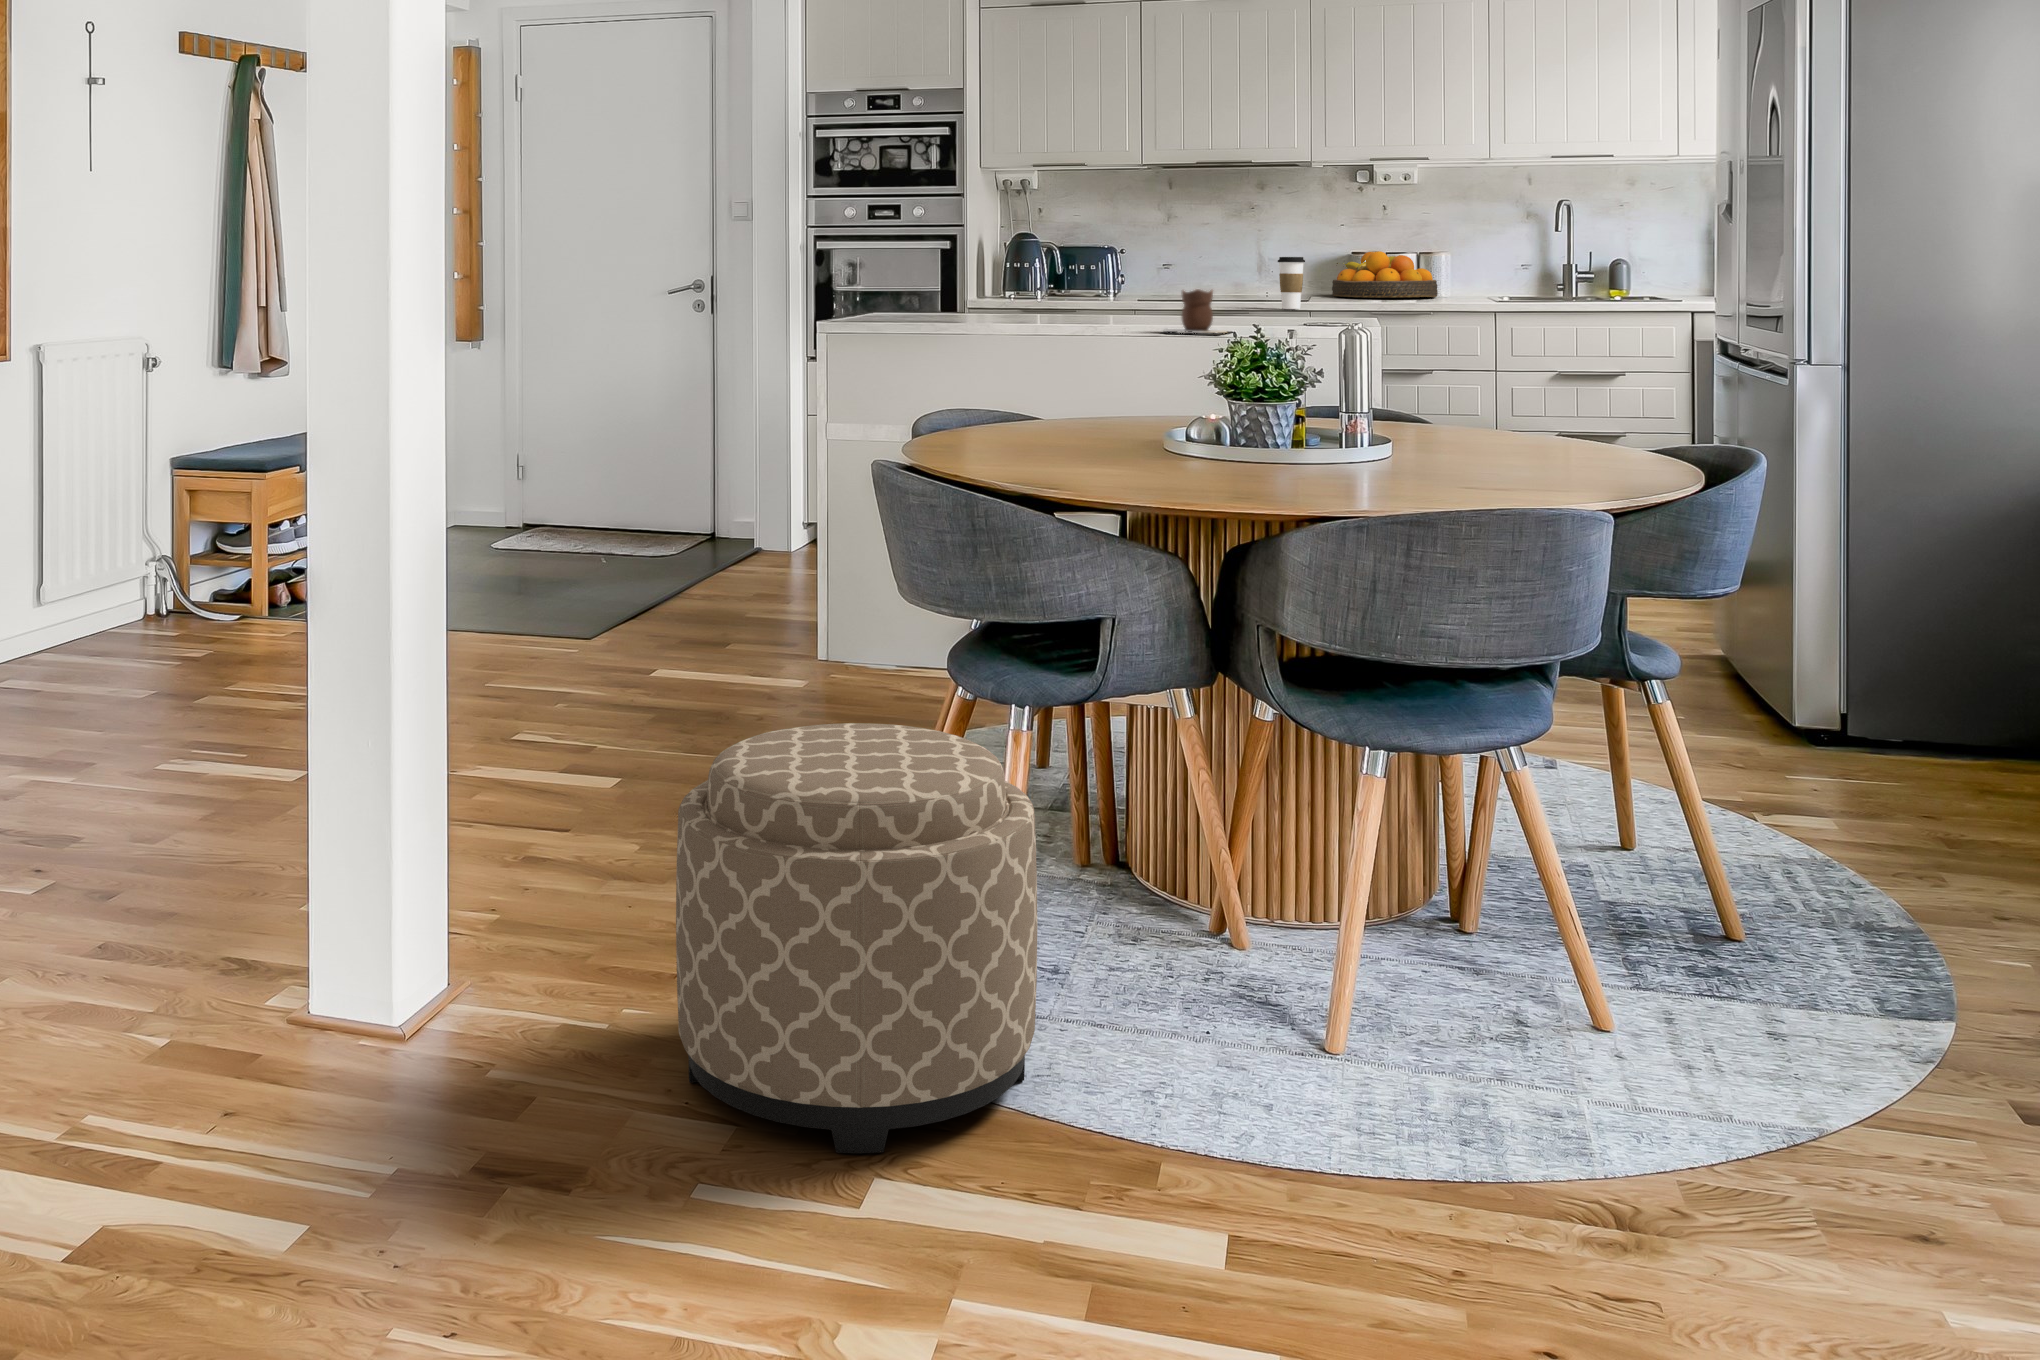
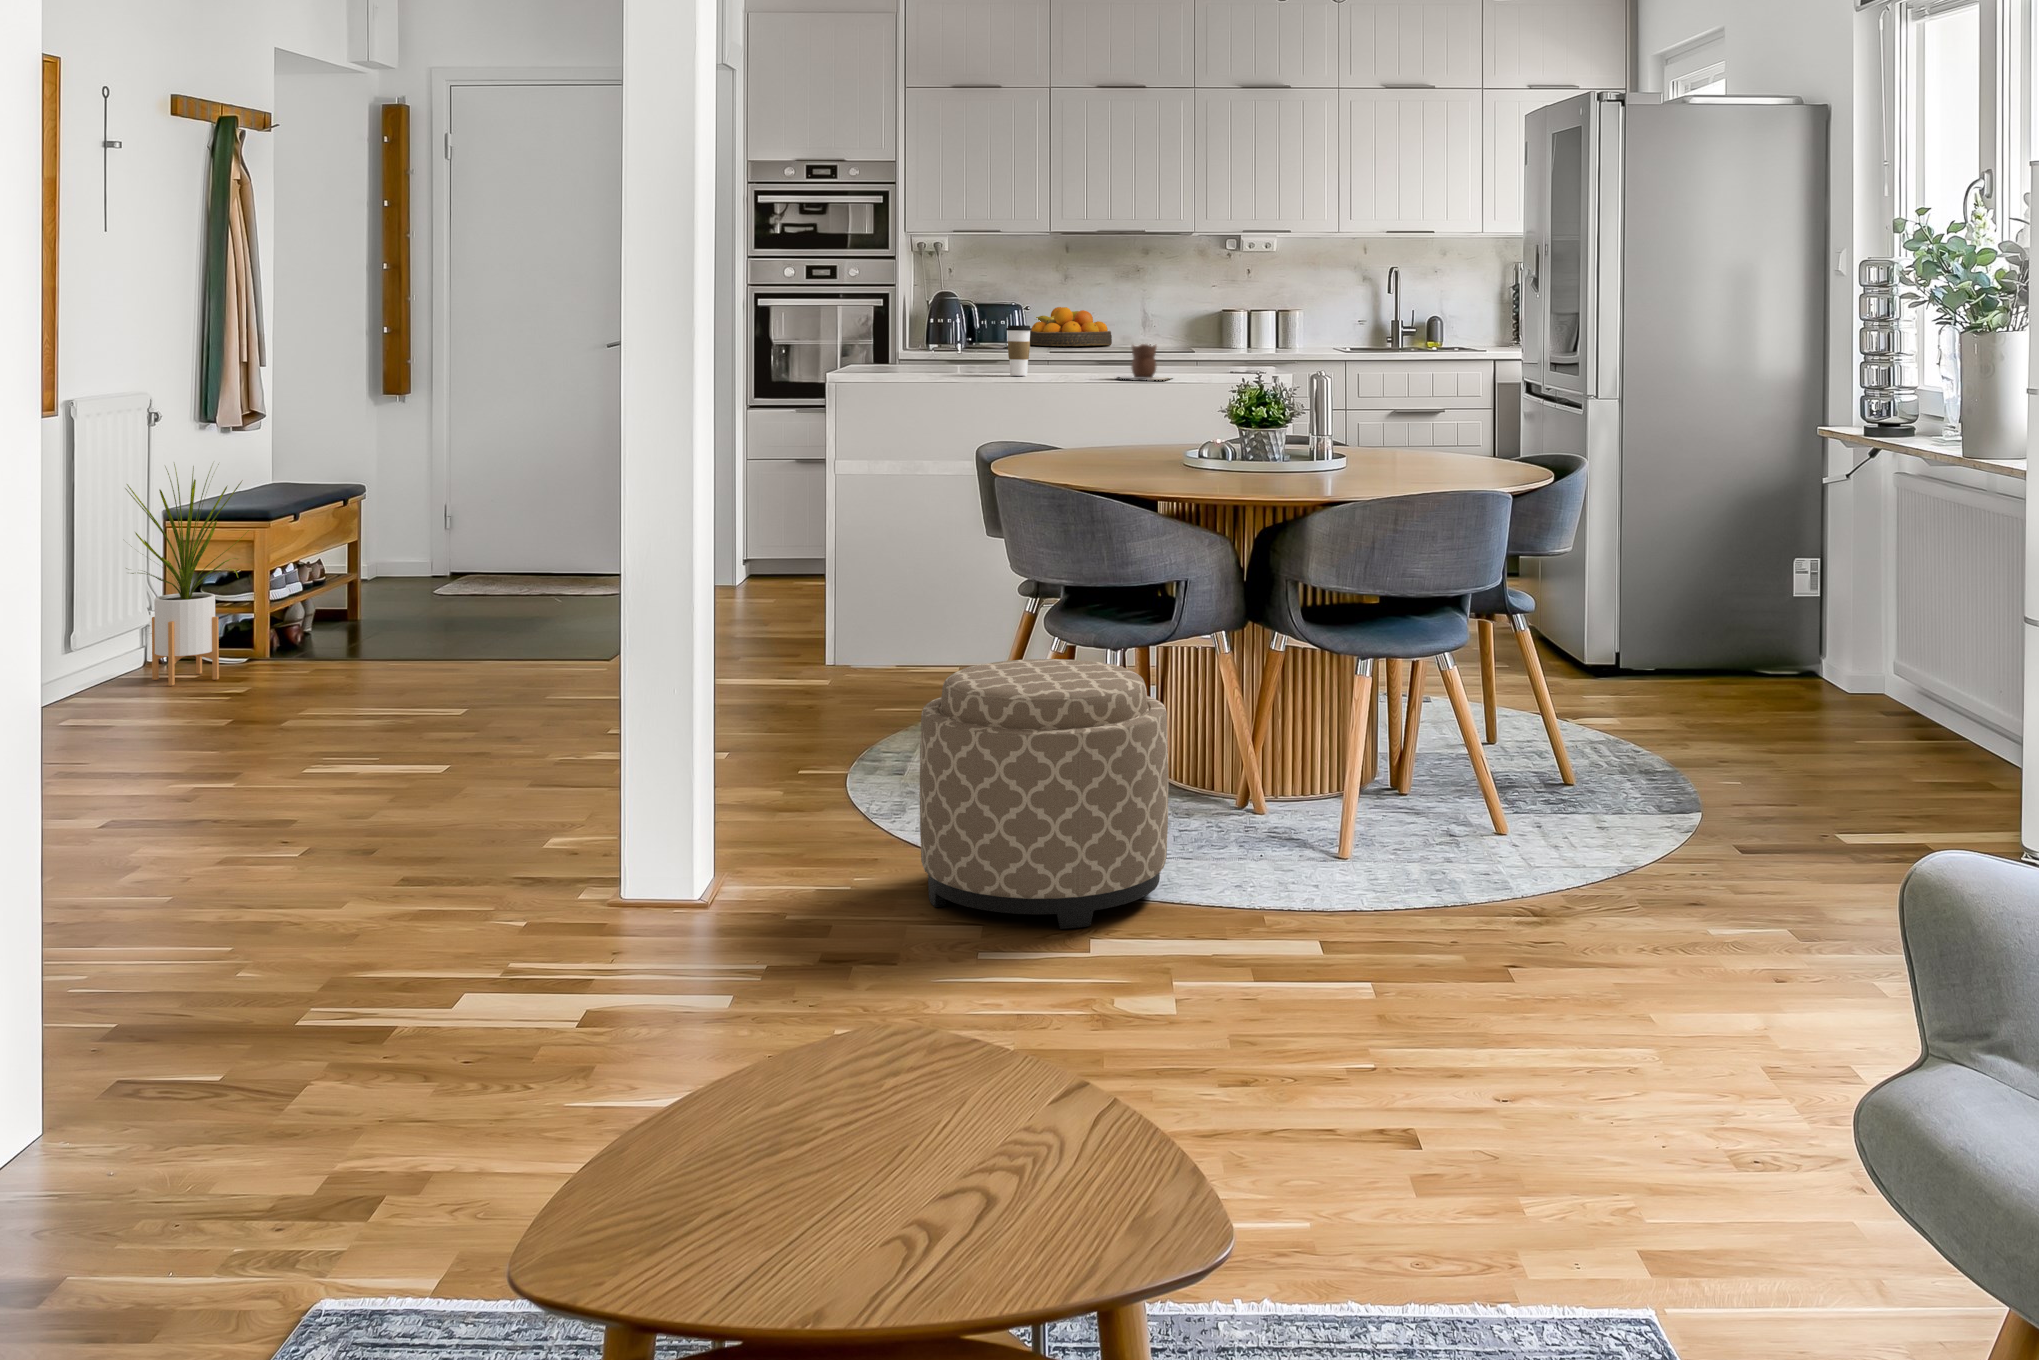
fruit bowl: present [1332,251,1438,298] -> present [1030,307,1112,346]
coffee cup: present [1278,257,1305,309] -> present [1006,325,1032,376]
house plant: none [90,410,222,649] -> present [126,464,248,685]

